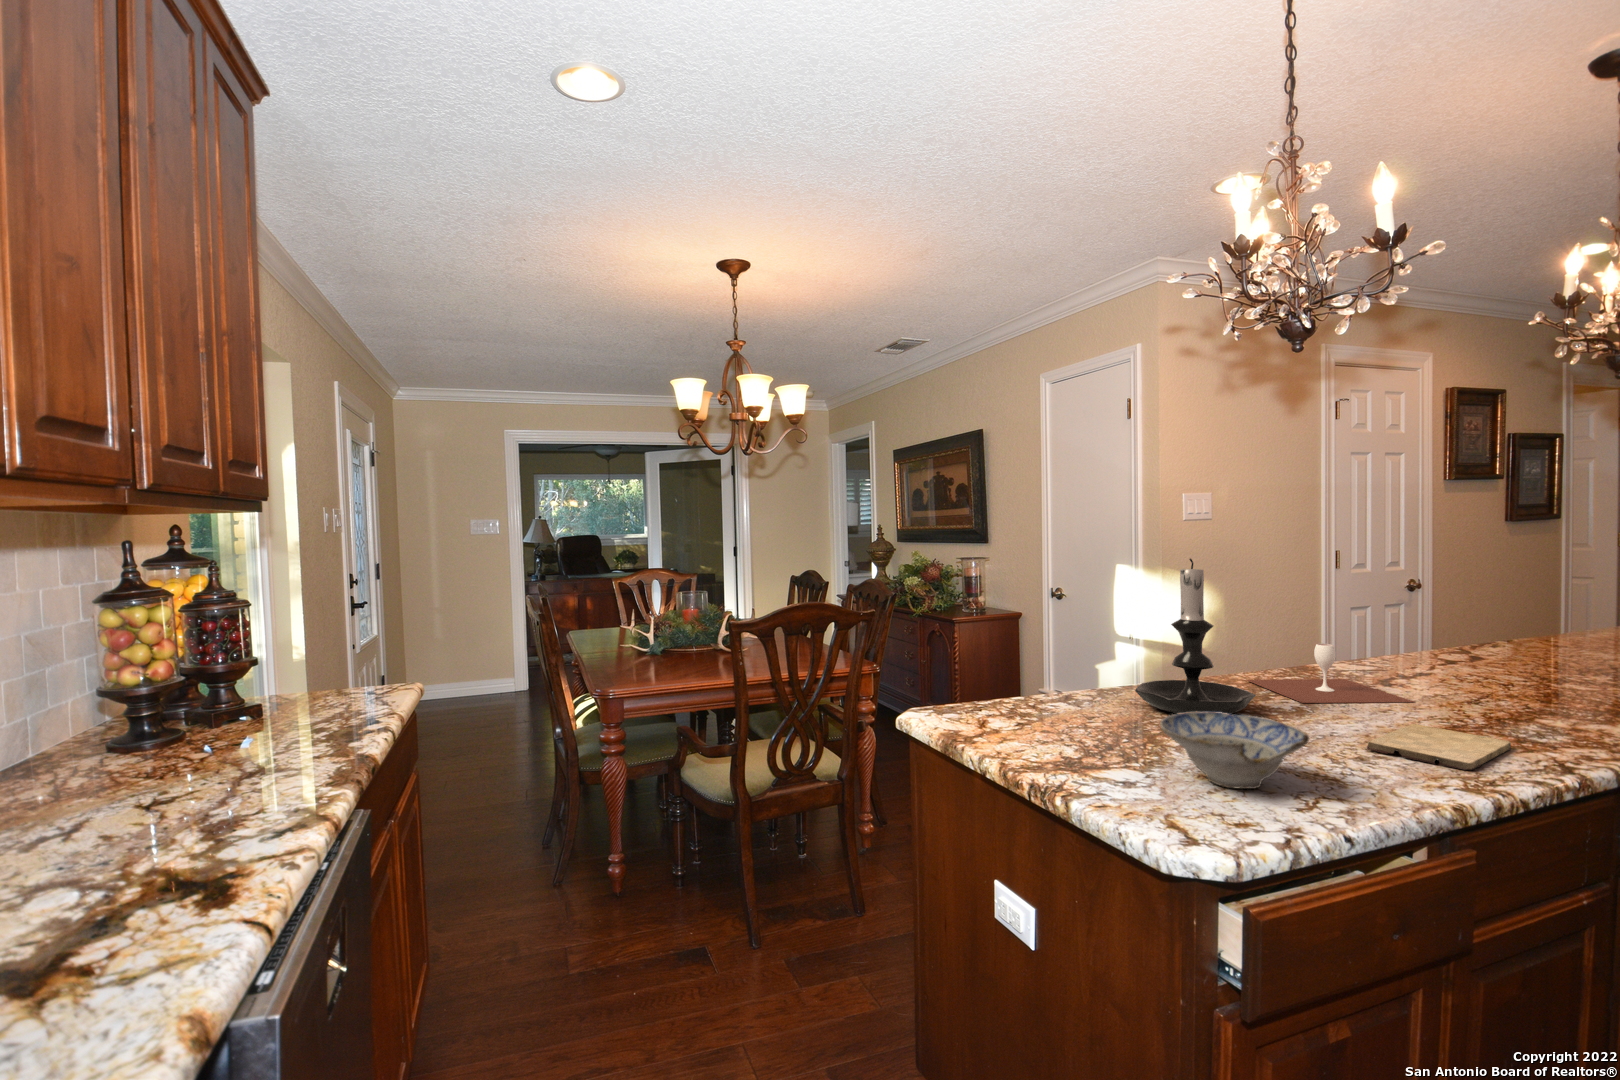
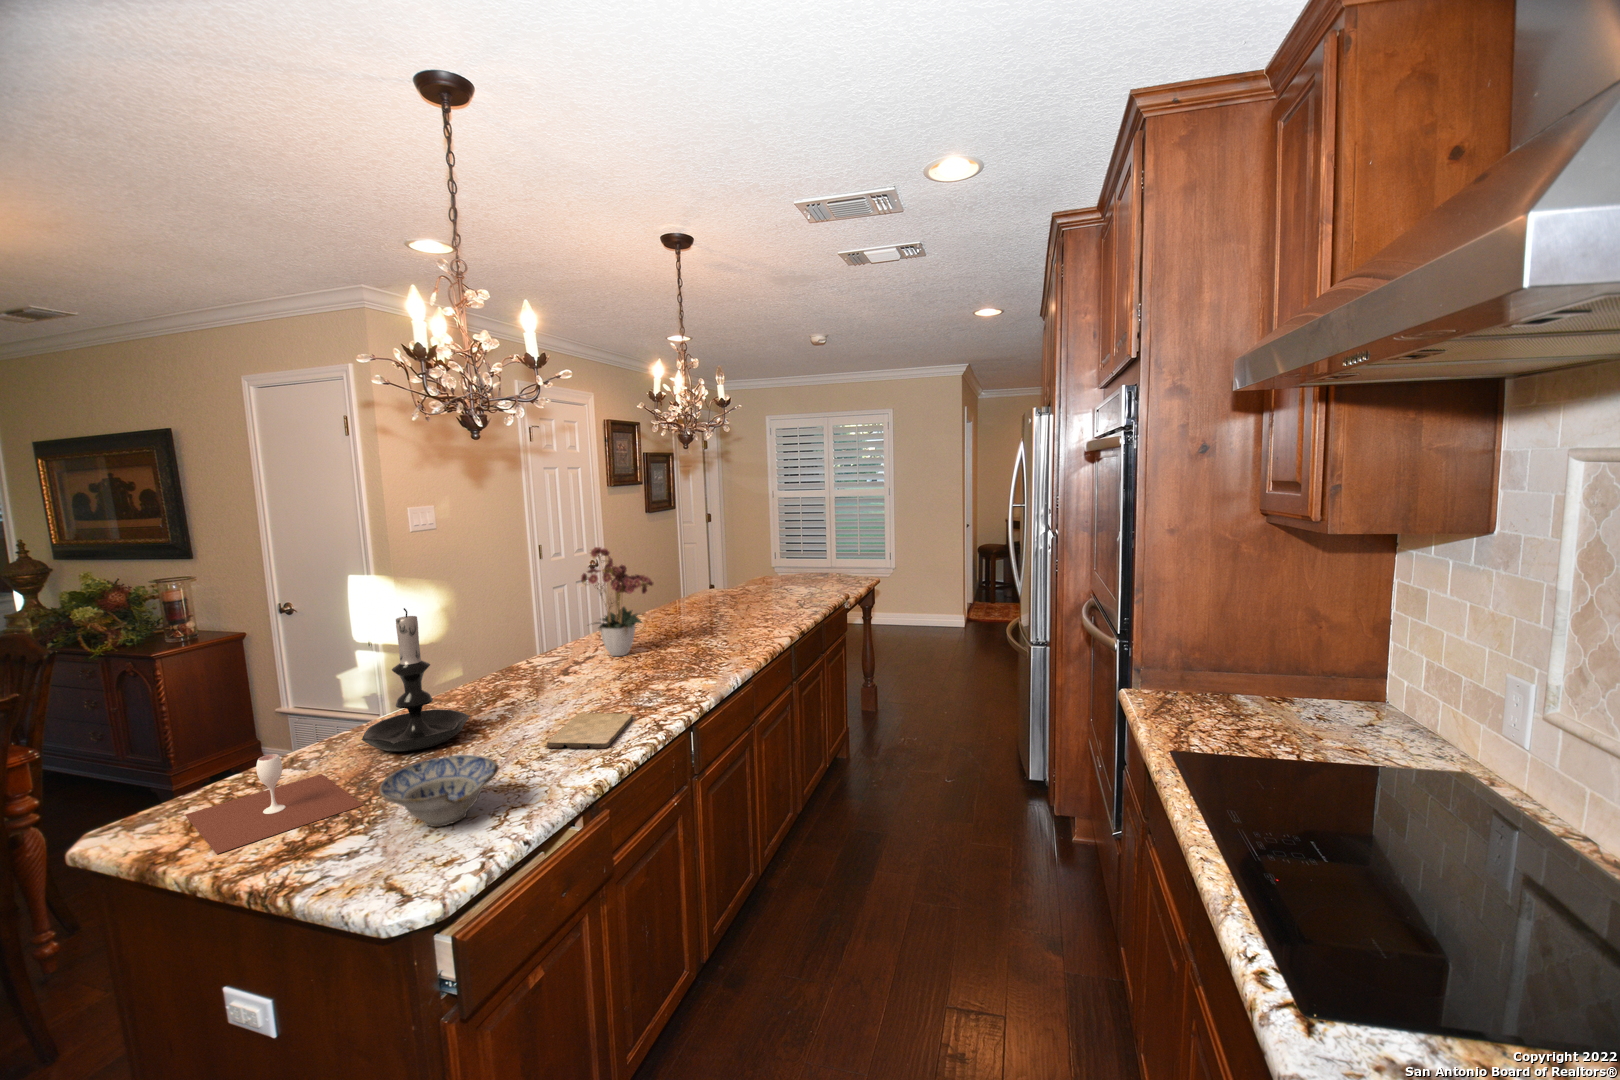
flower arrangement: none [1401,525,1545,683] -> present [581,547,653,656]
wine glass: present [1247,644,1414,703] -> present [185,754,363,854]

